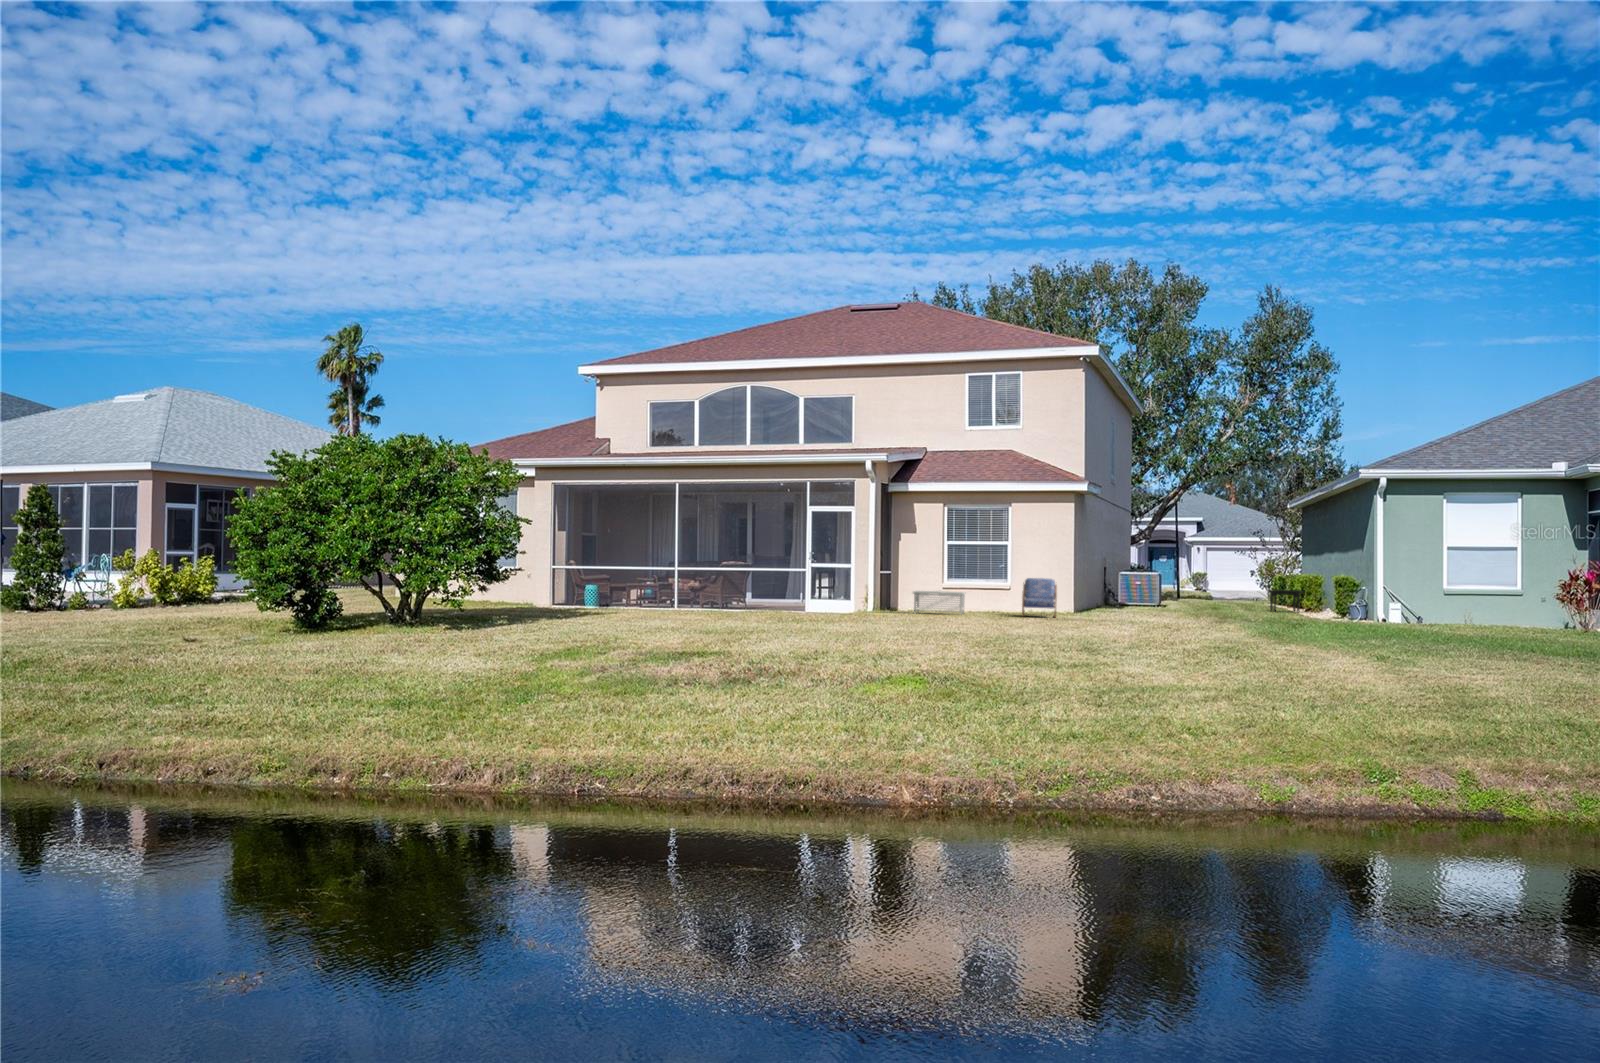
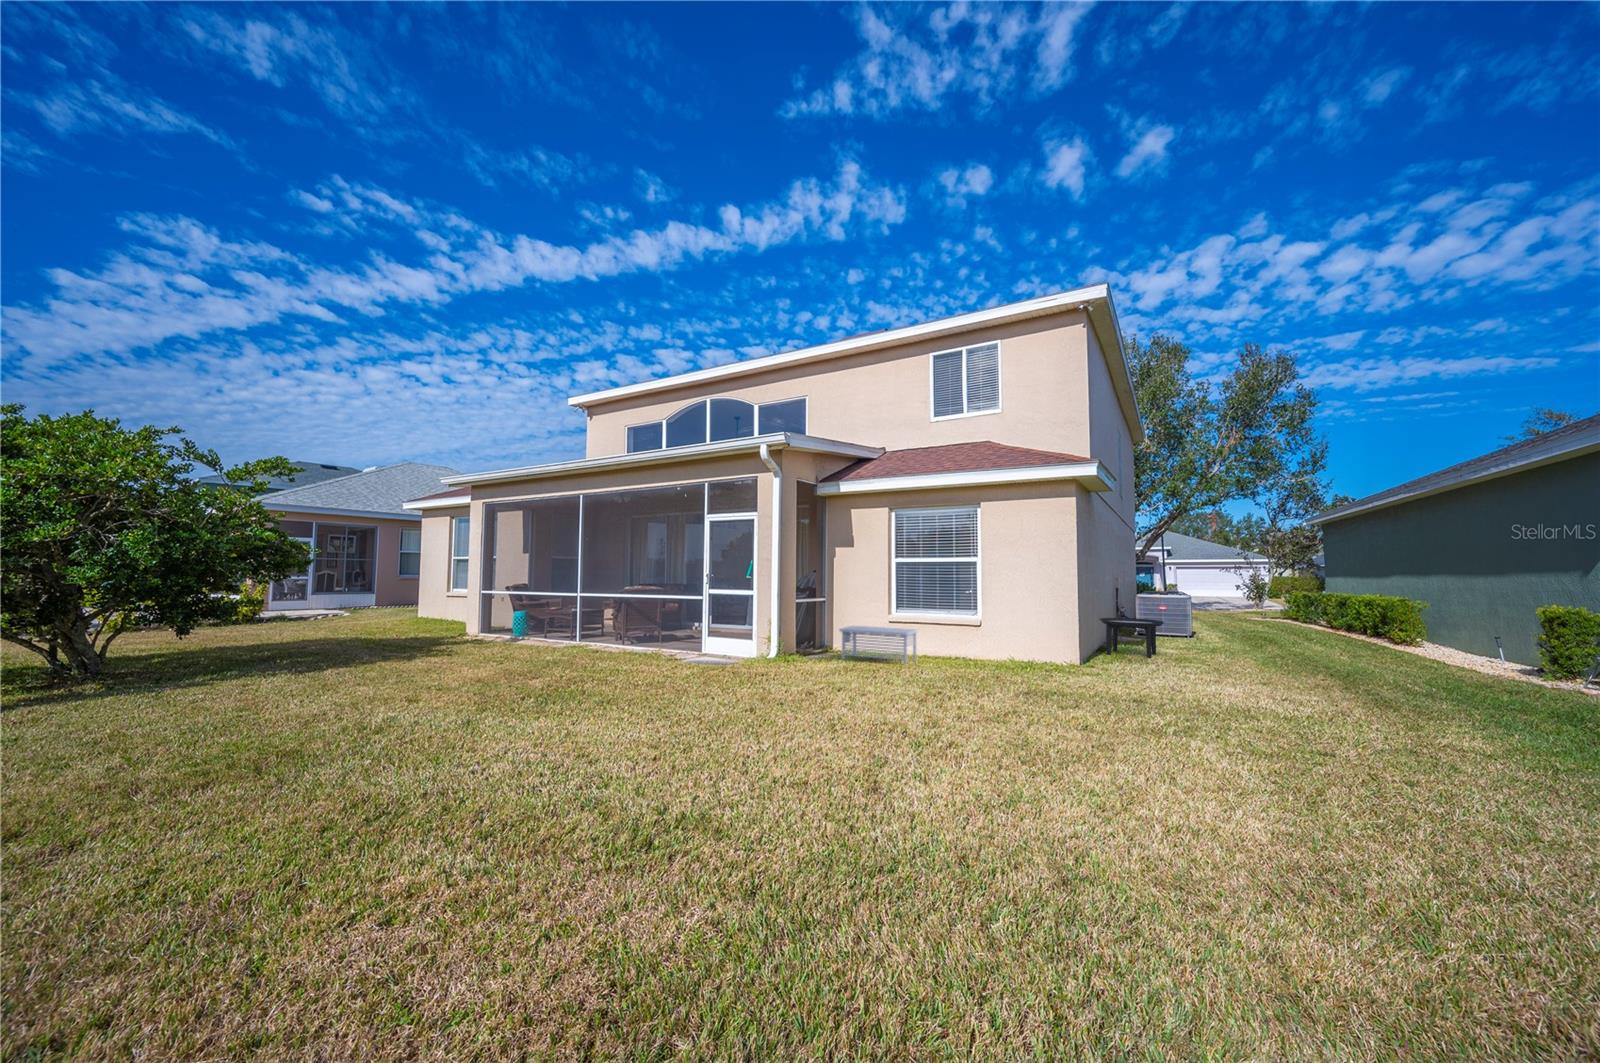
armchair: present [1022,578,1057,617] -> none [995,610,1054,678]
round table: present [1267,589,1303,612] -> present [1100,618,1164,658]

